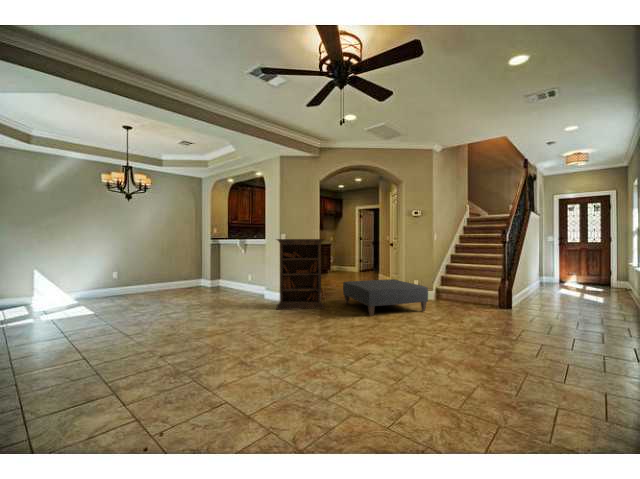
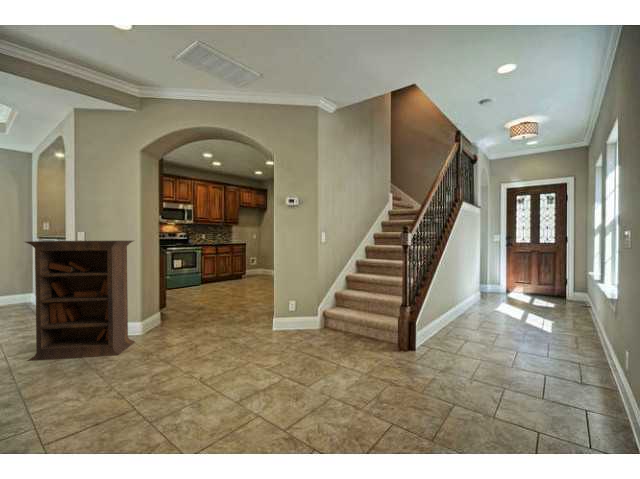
ottoman: present [343,279,428,316] -> none [158,300,279,377]

